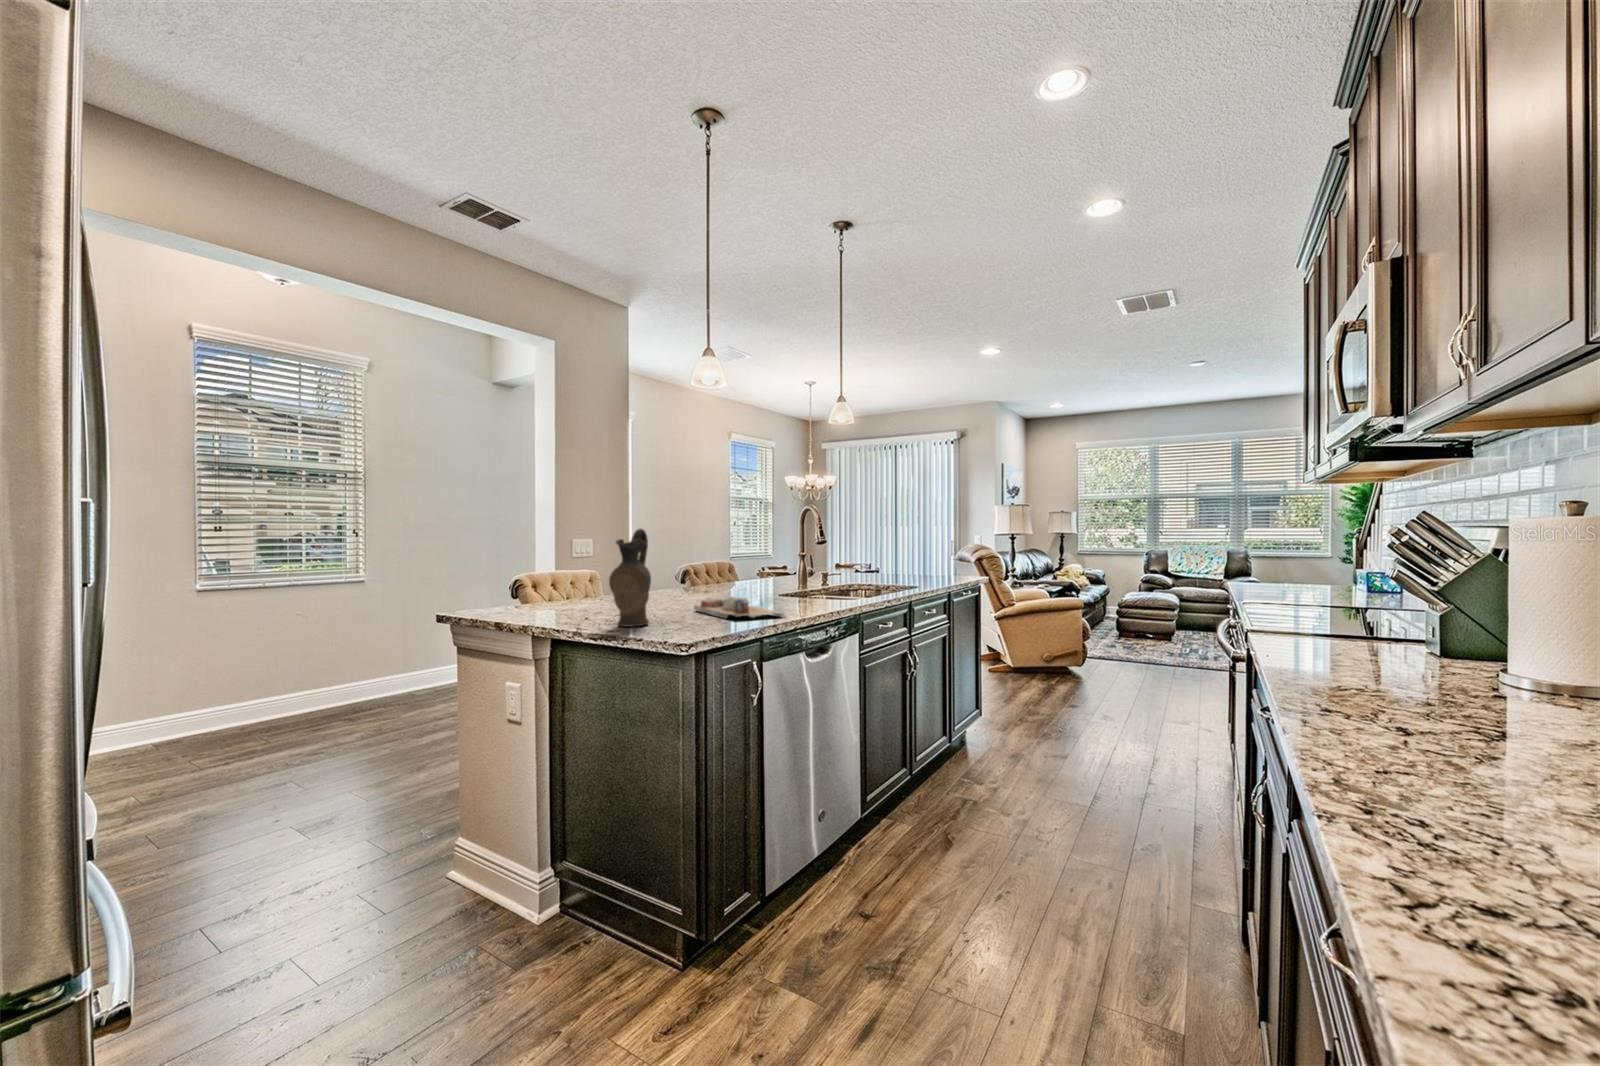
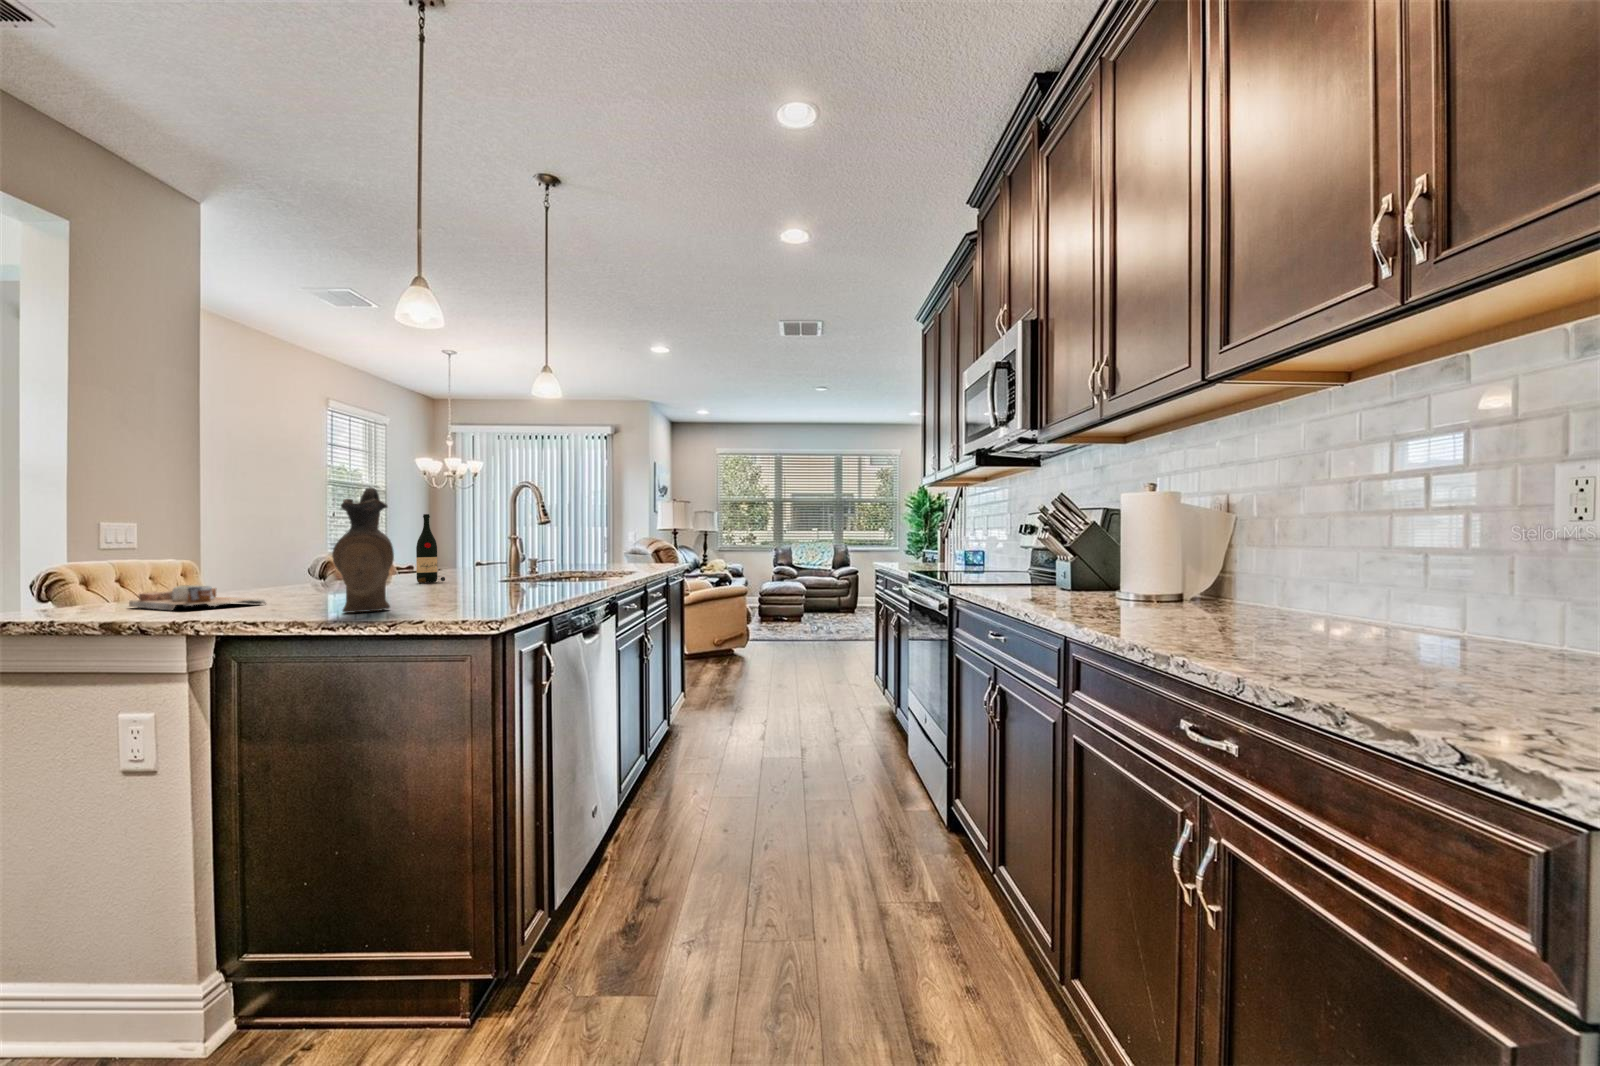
wine bottle: none [731,532,752,590] -> present [416,514,445,583]
cutting board: present [694,597,785,618] -> present [129,585,266,611]

